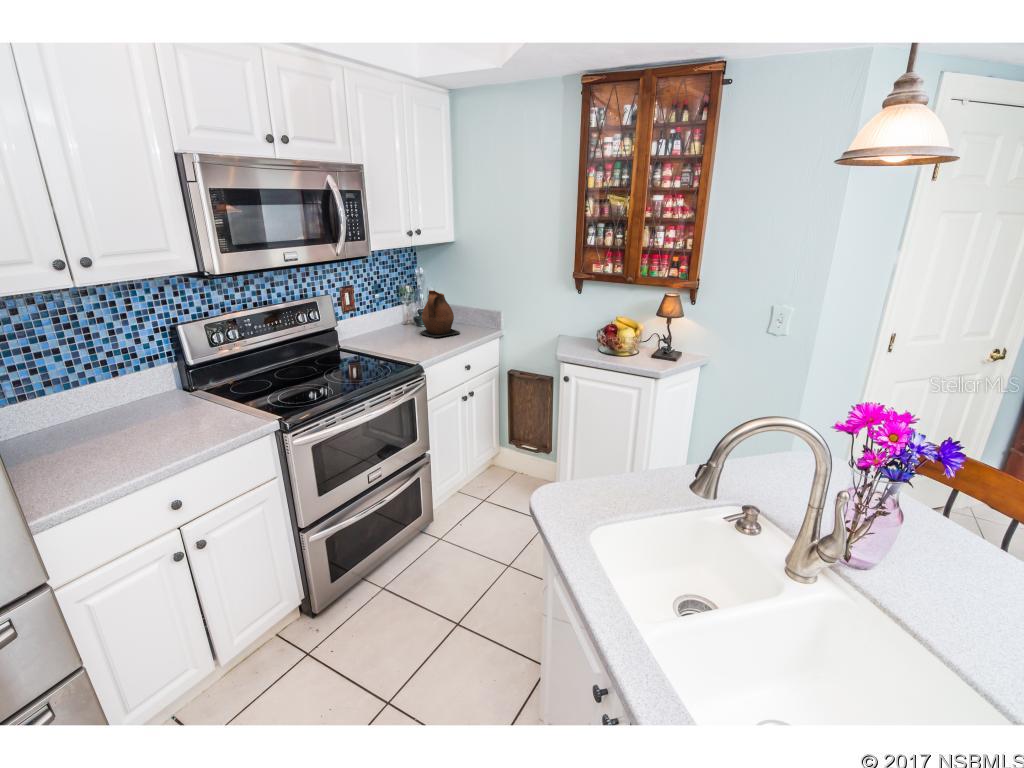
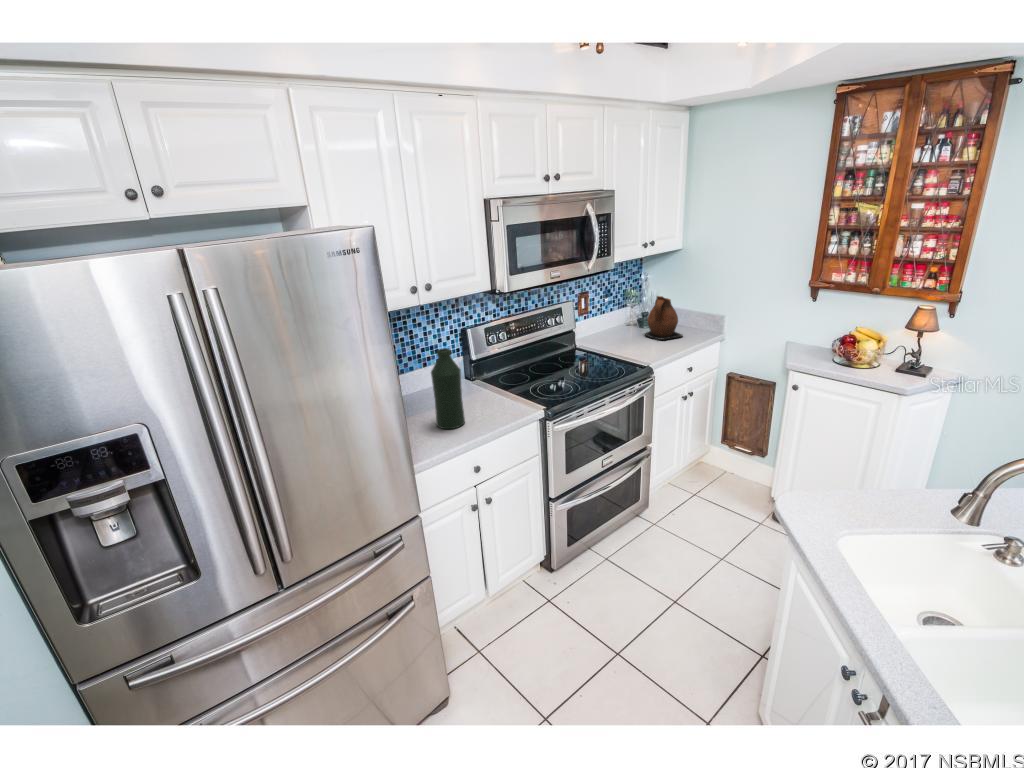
bottle: none [92,346,160,458] -> present [431,348,465,429]

